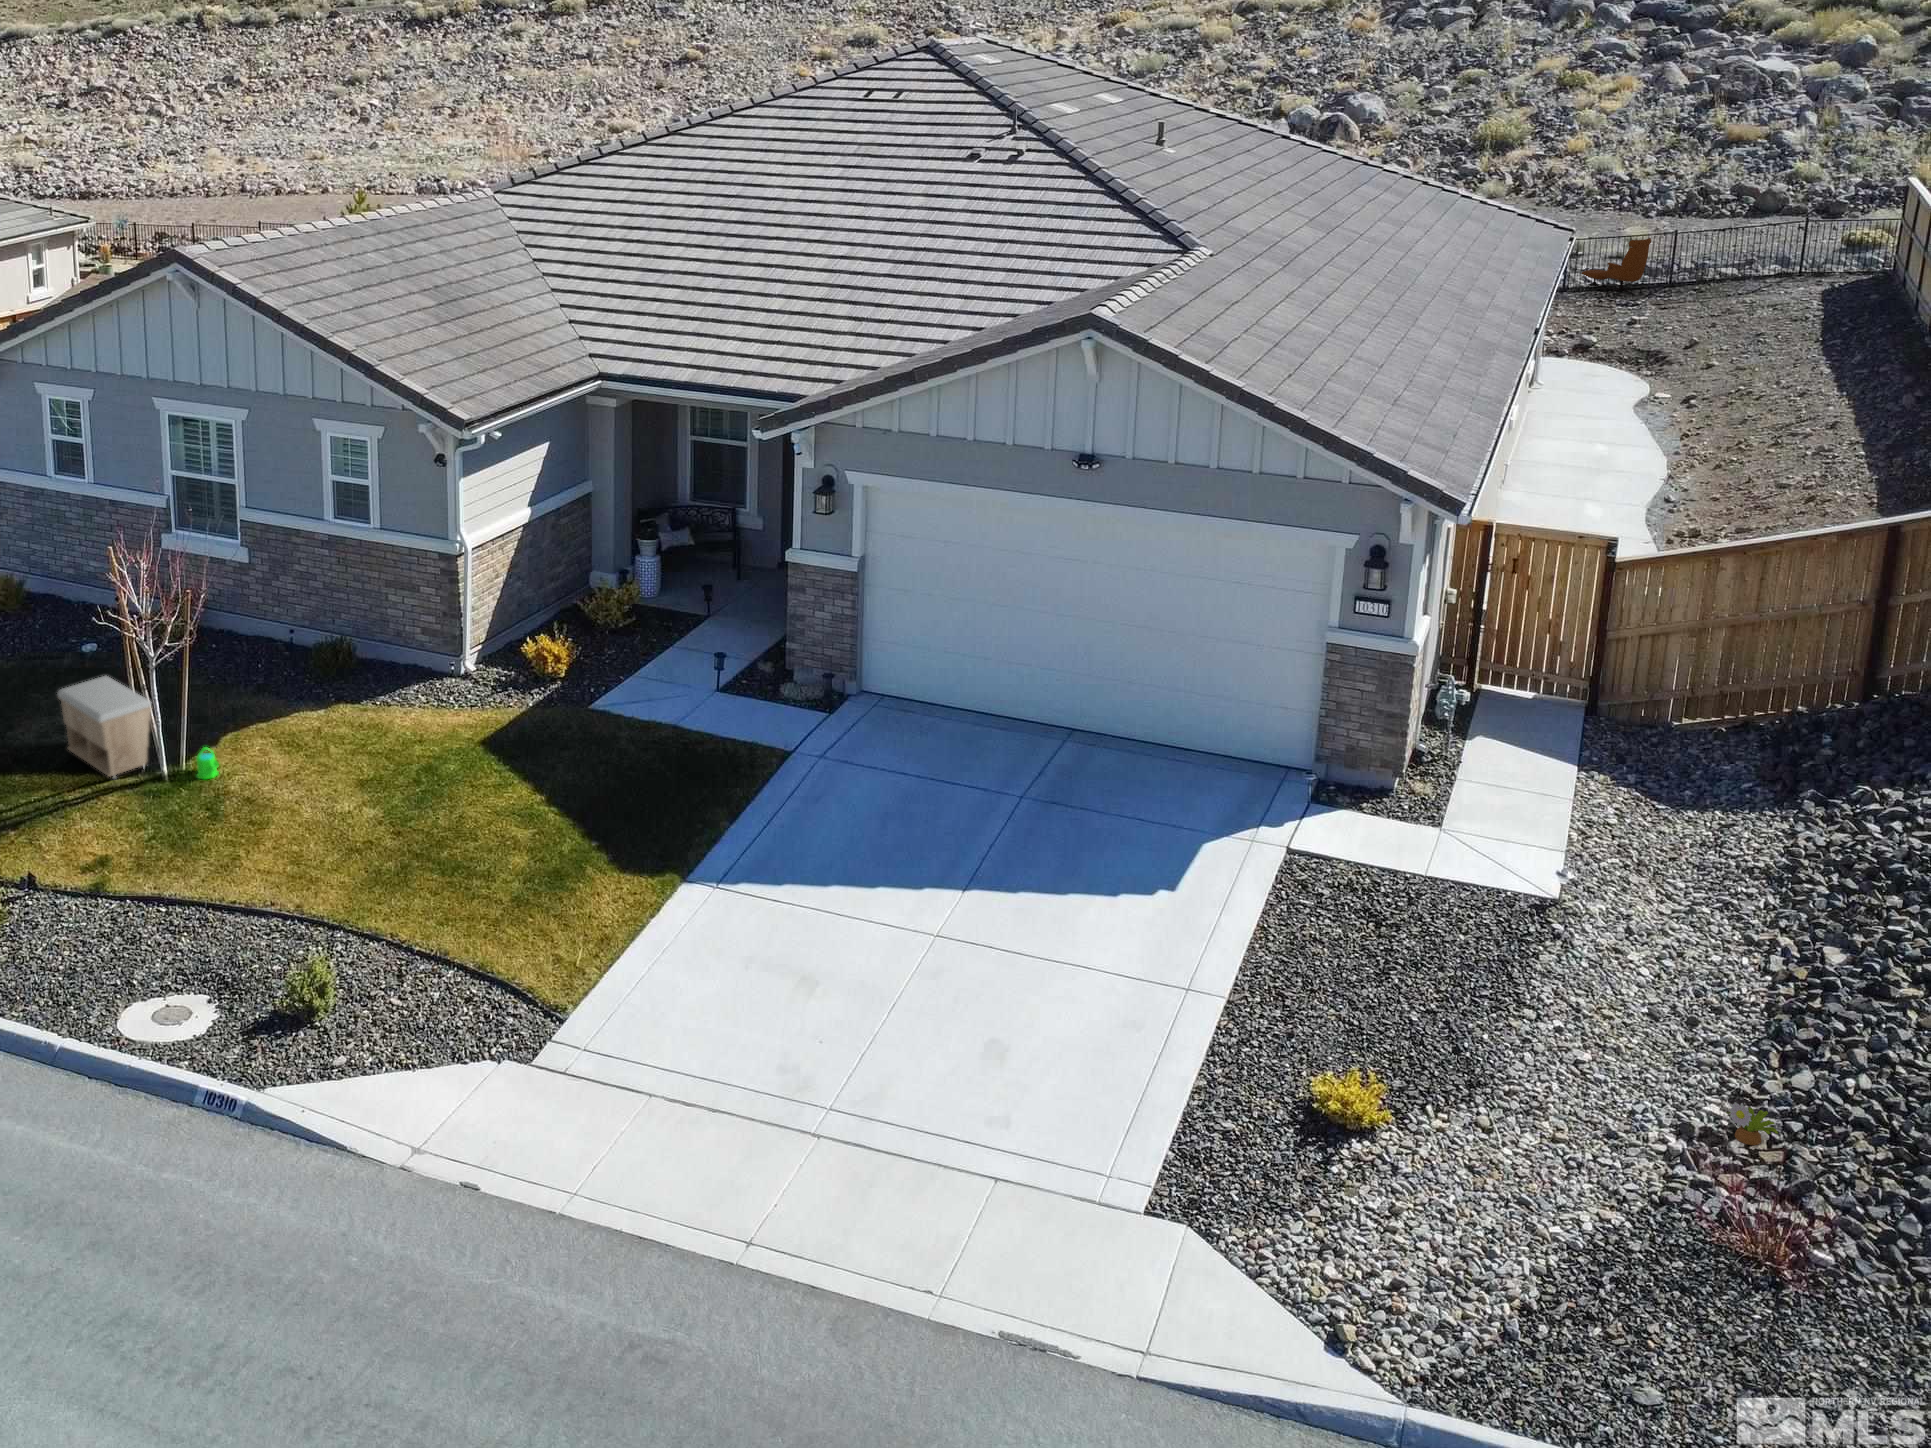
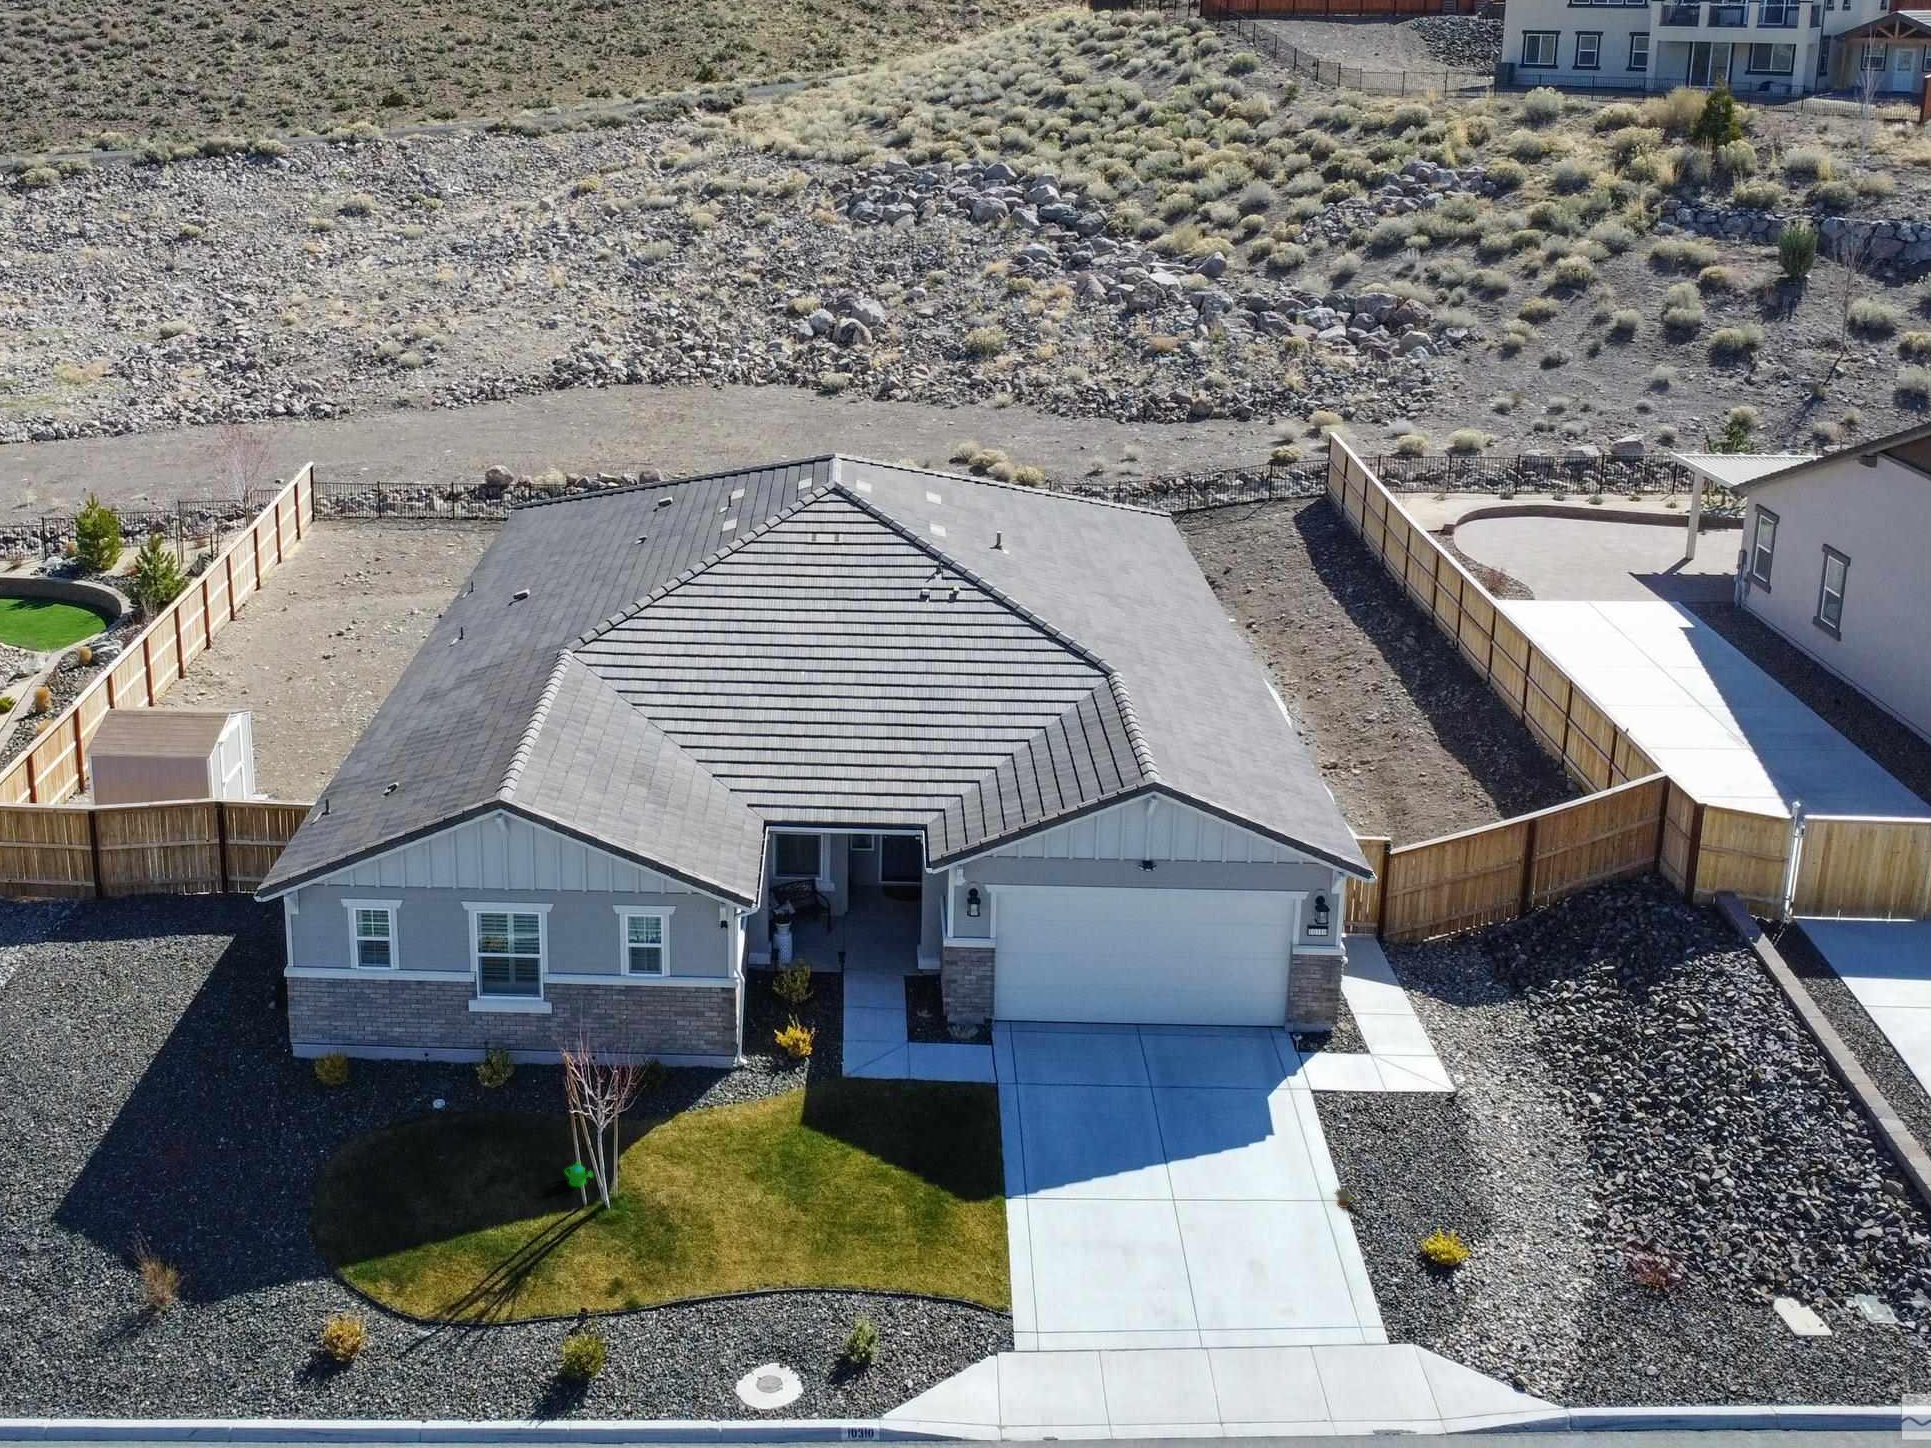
lounge chair: present [1582,238,1651,295] -> none [1096,456,1147,499]
storage bench: present [58,676,152,779] -> none [447,1120,534,1204]
decorative plant: present [1726,1102,1778,1145] -> present [1335,1189,1355,1208]

